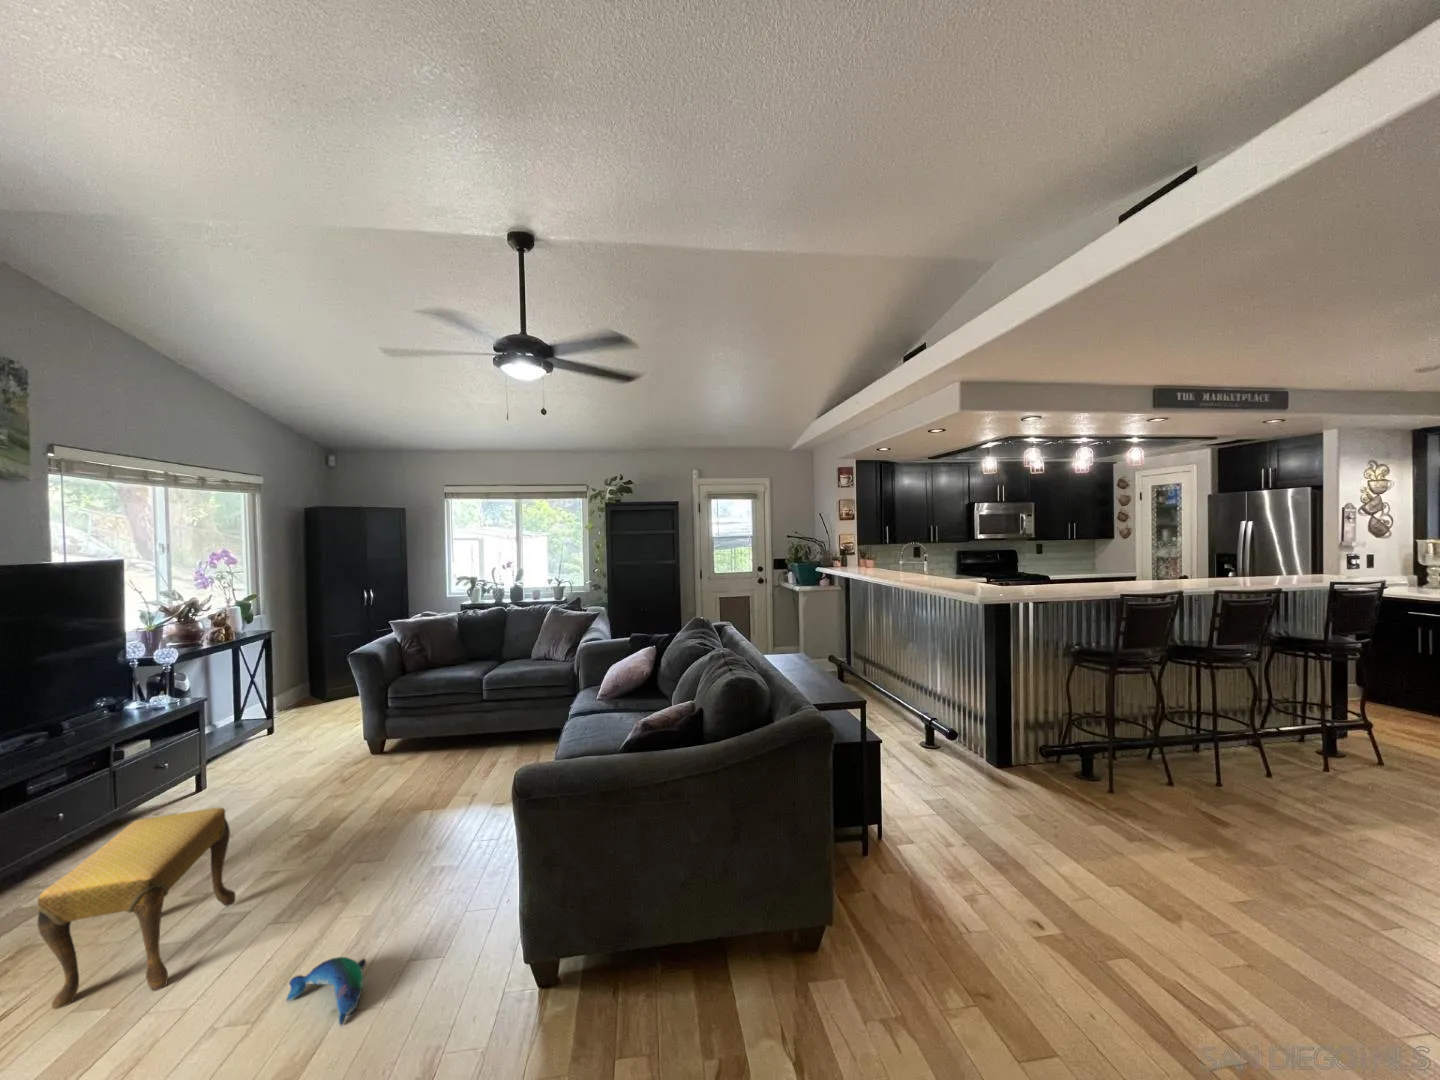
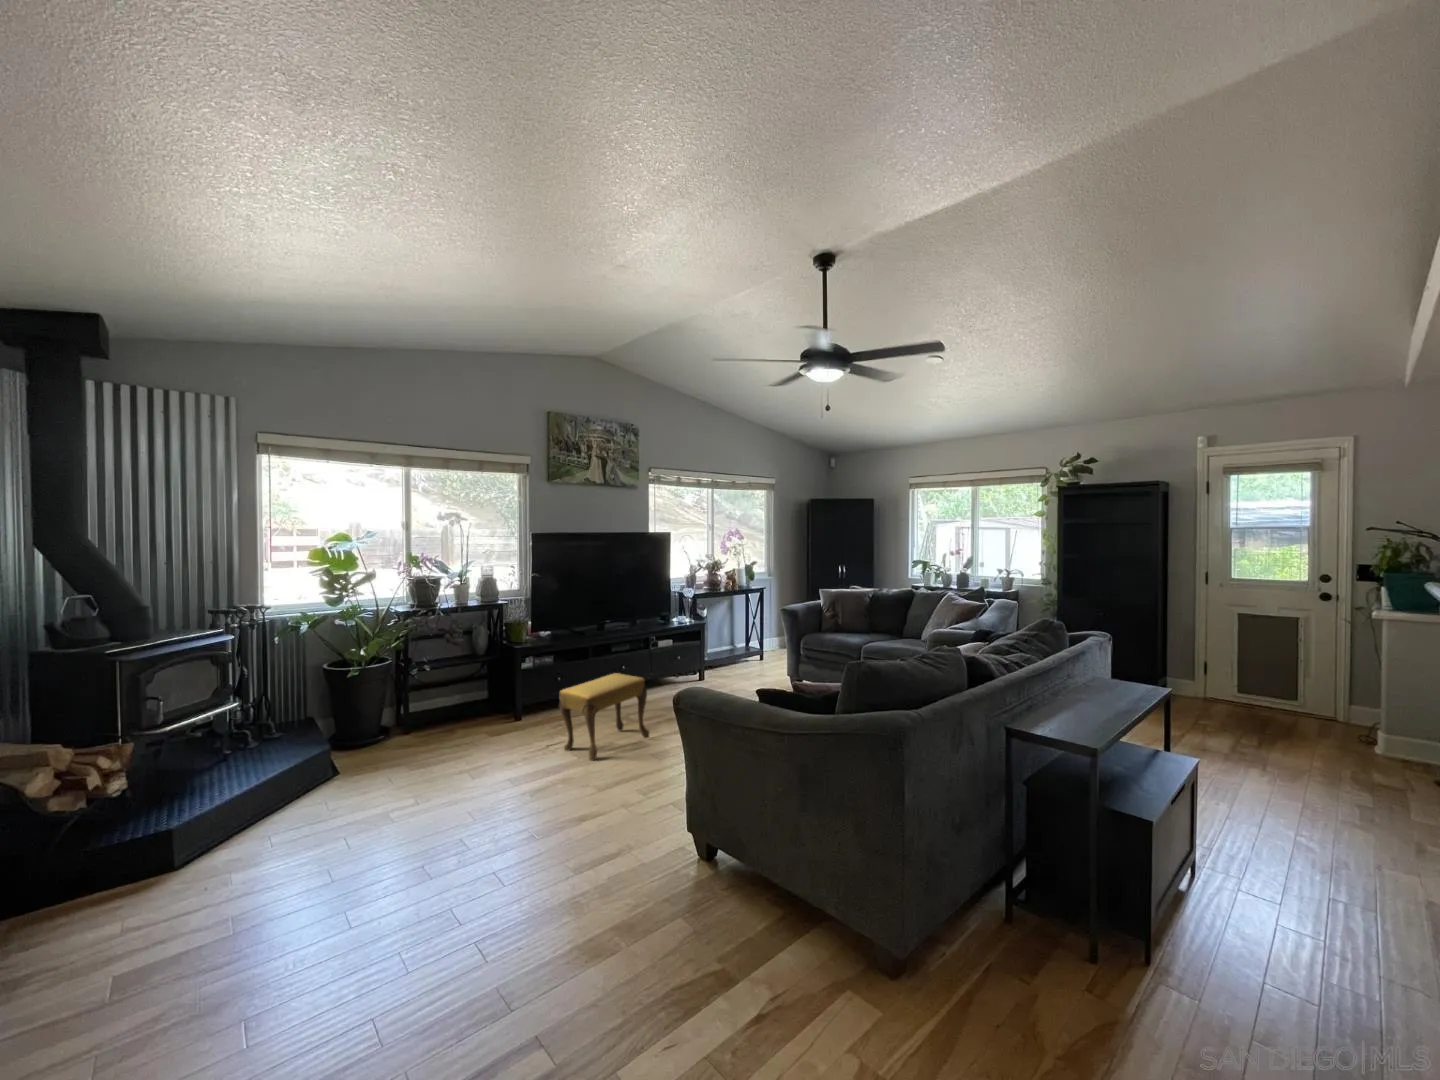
plush toy: present [287,957,366,1025] -> none [613,778,645,814]

